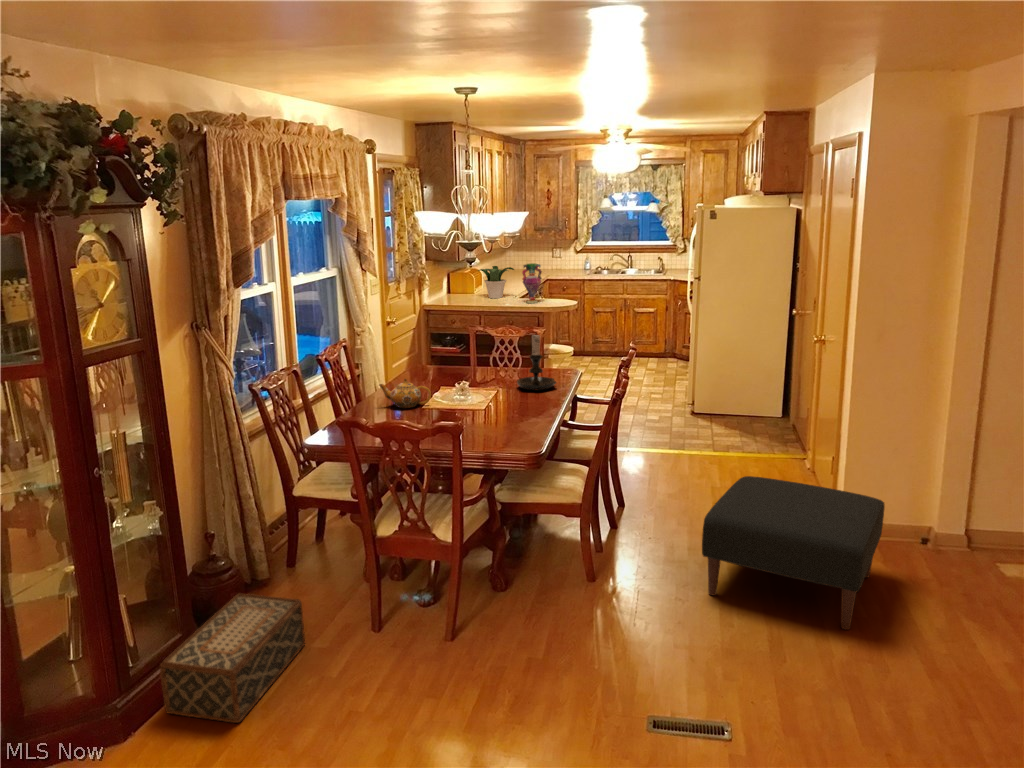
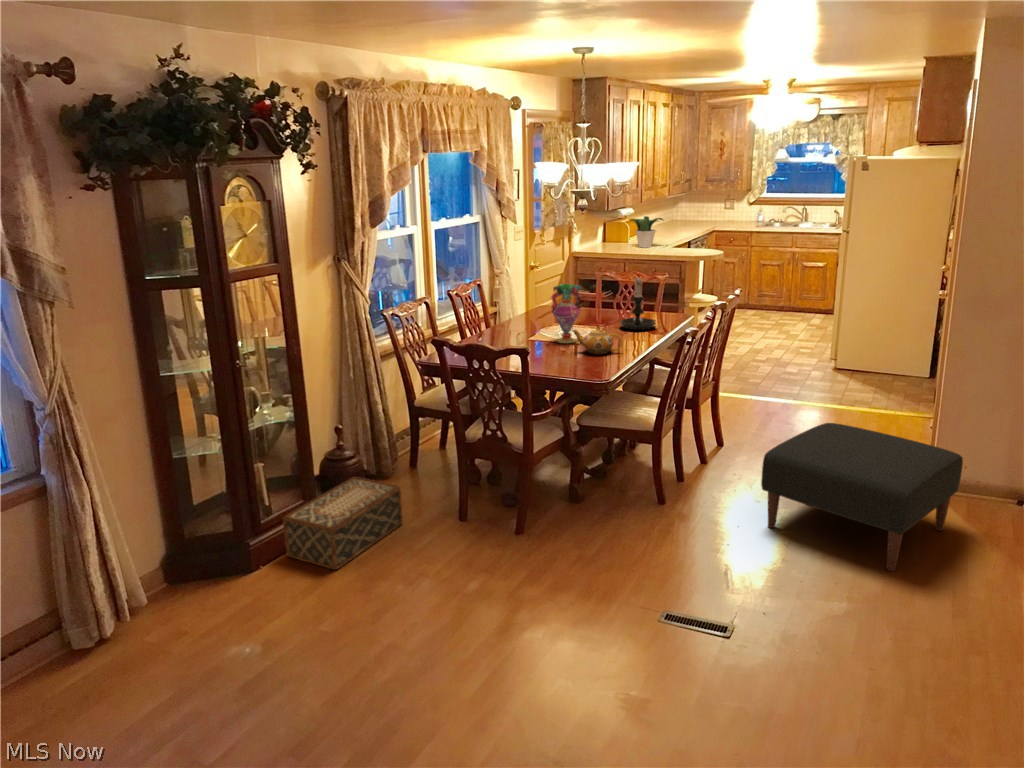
vase: present [522,263,542,303] -> present [551,284,582,343]
teapot: present [379,379,431,408] -> present [573,326,623,354]

